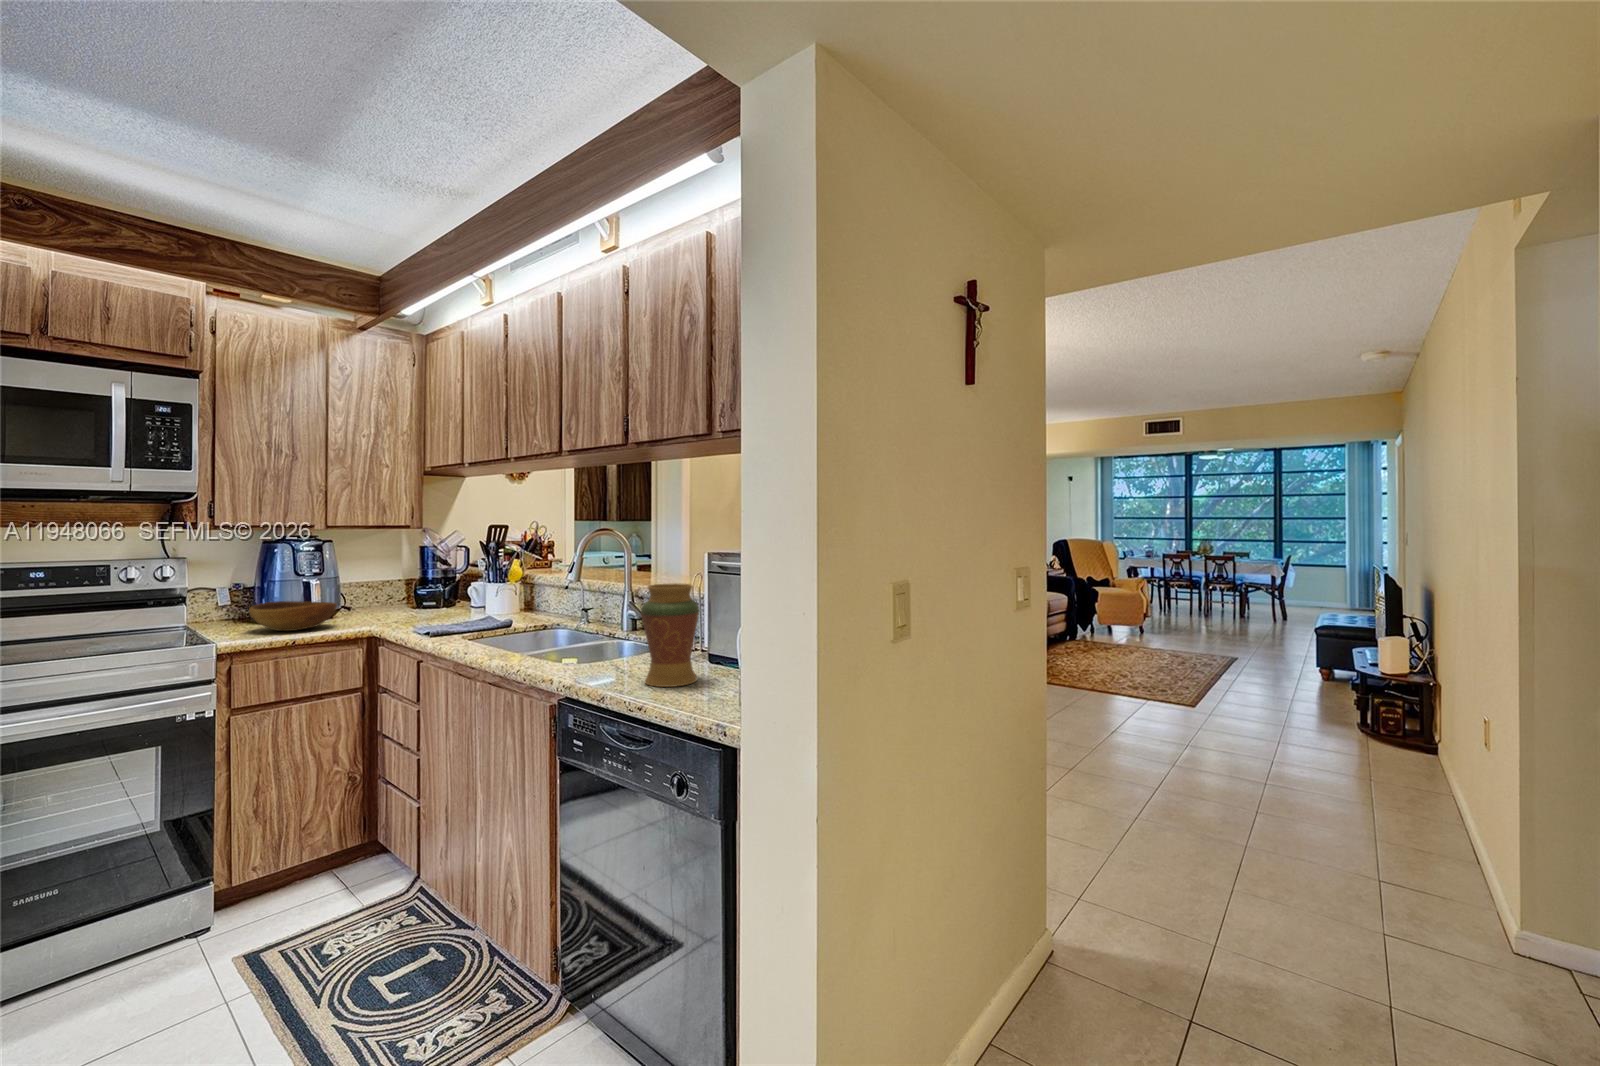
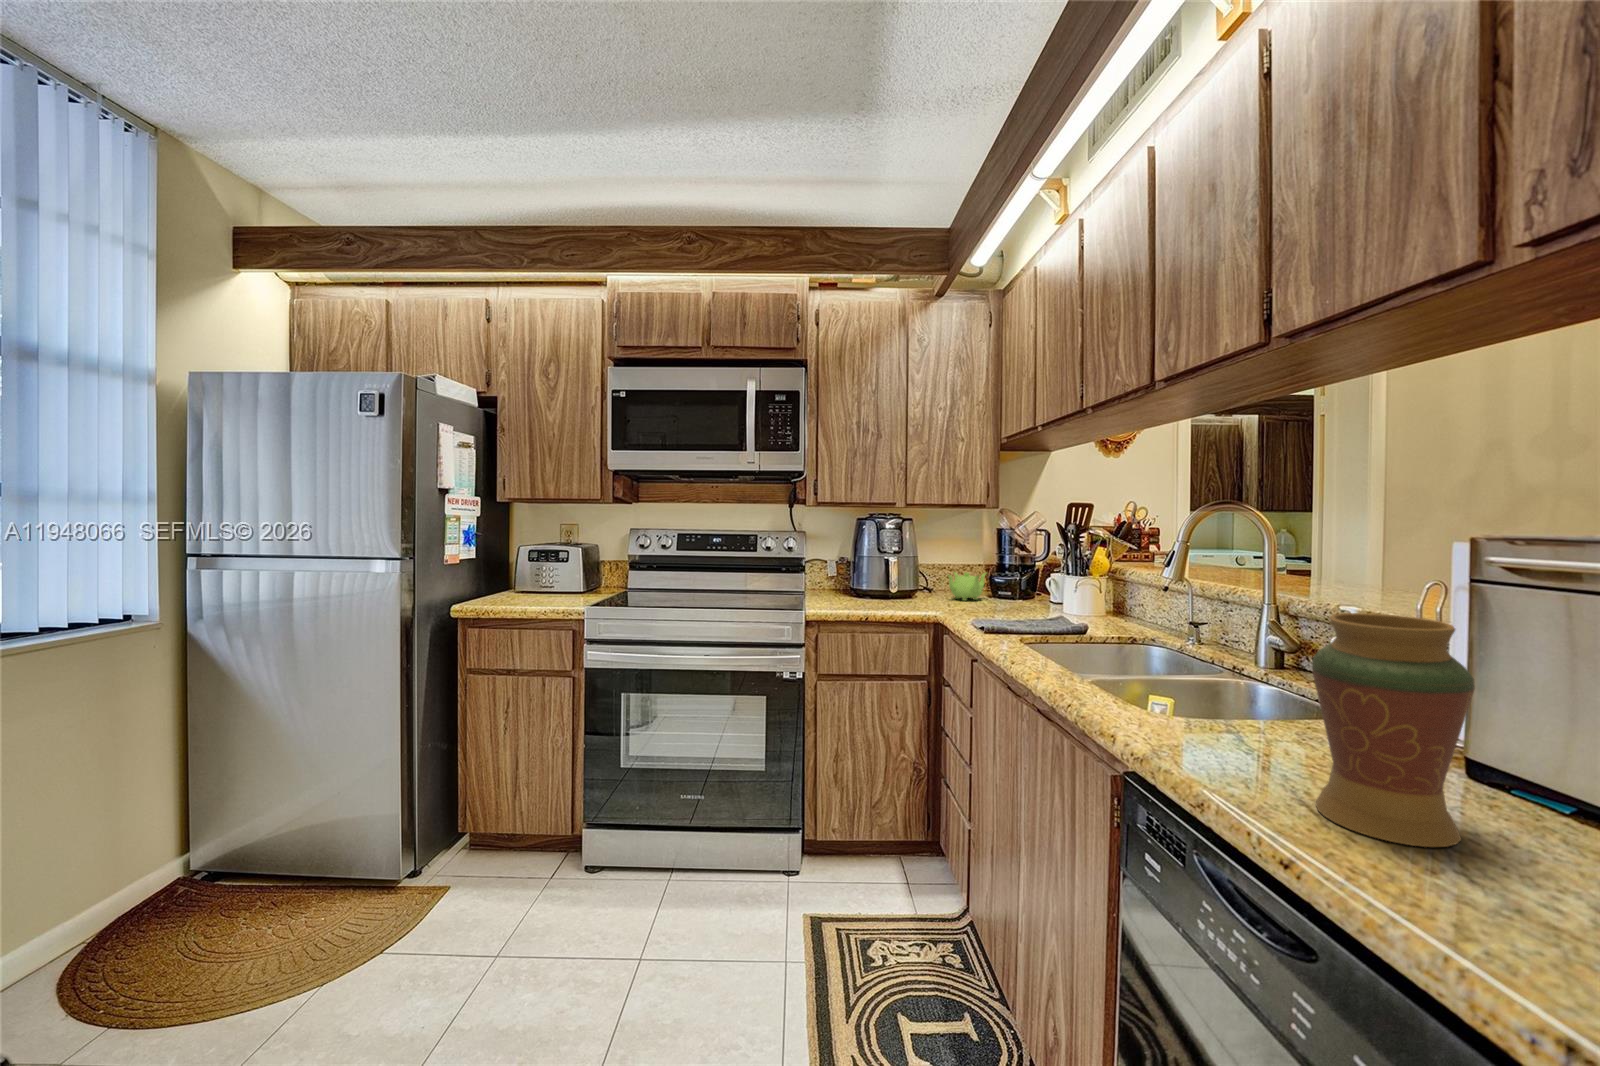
teapot: none [373,589,415,617] -> present [948,572,986,601]
bowl: present [249,601,337,631] -> none [840,576,910,606]

